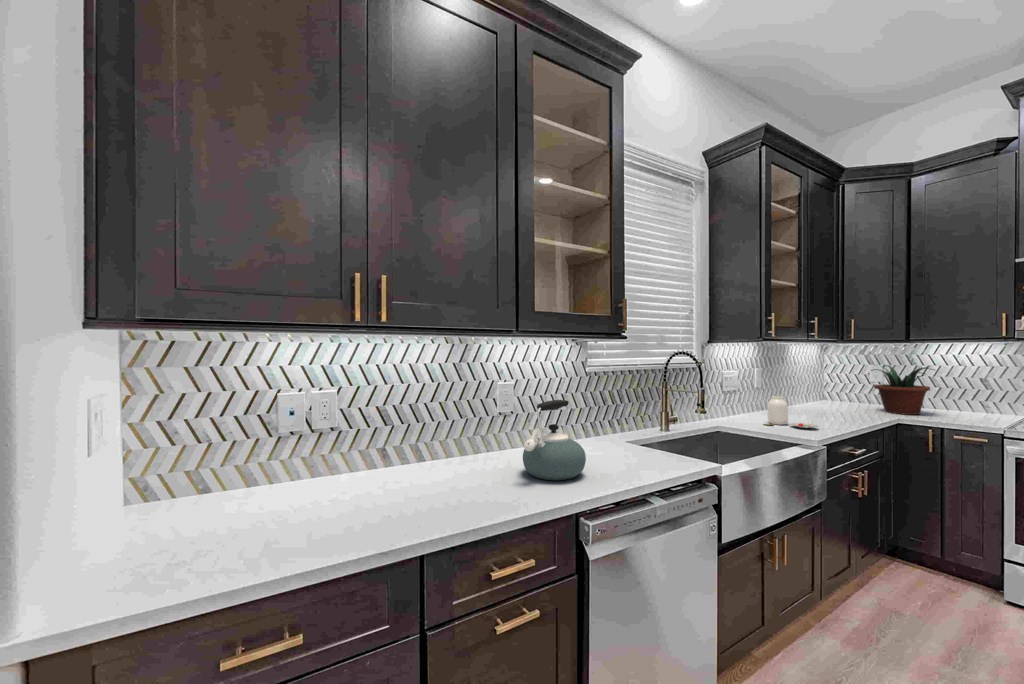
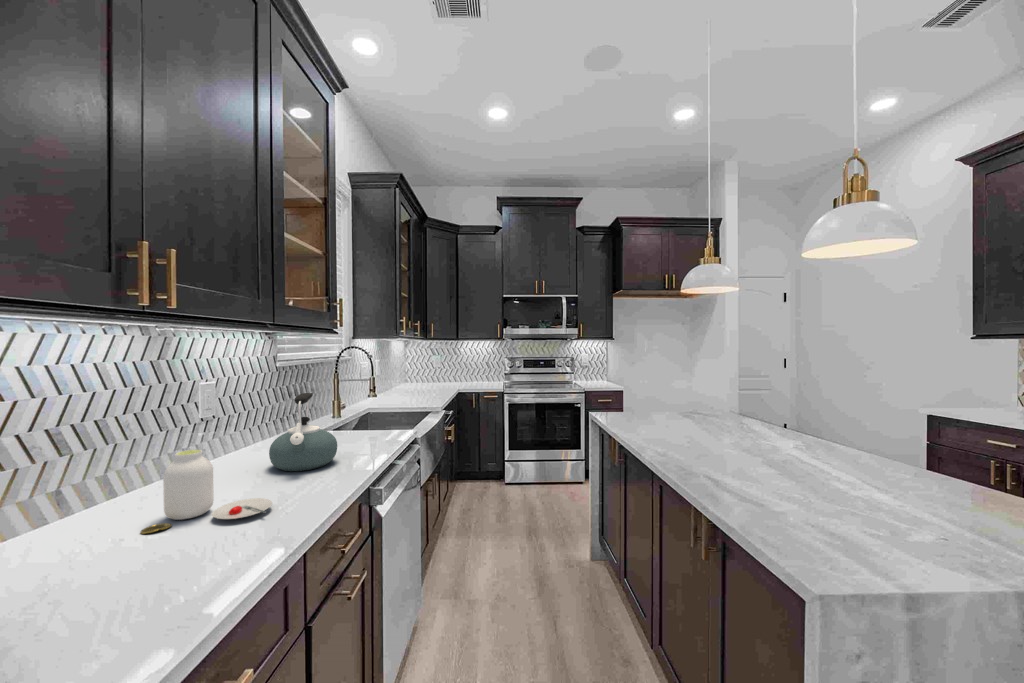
potted plant: present [871,365,935,415] -> none [439,355,472,387]
jar: present [763,396,818,428] -> present [141,450,272,534]

